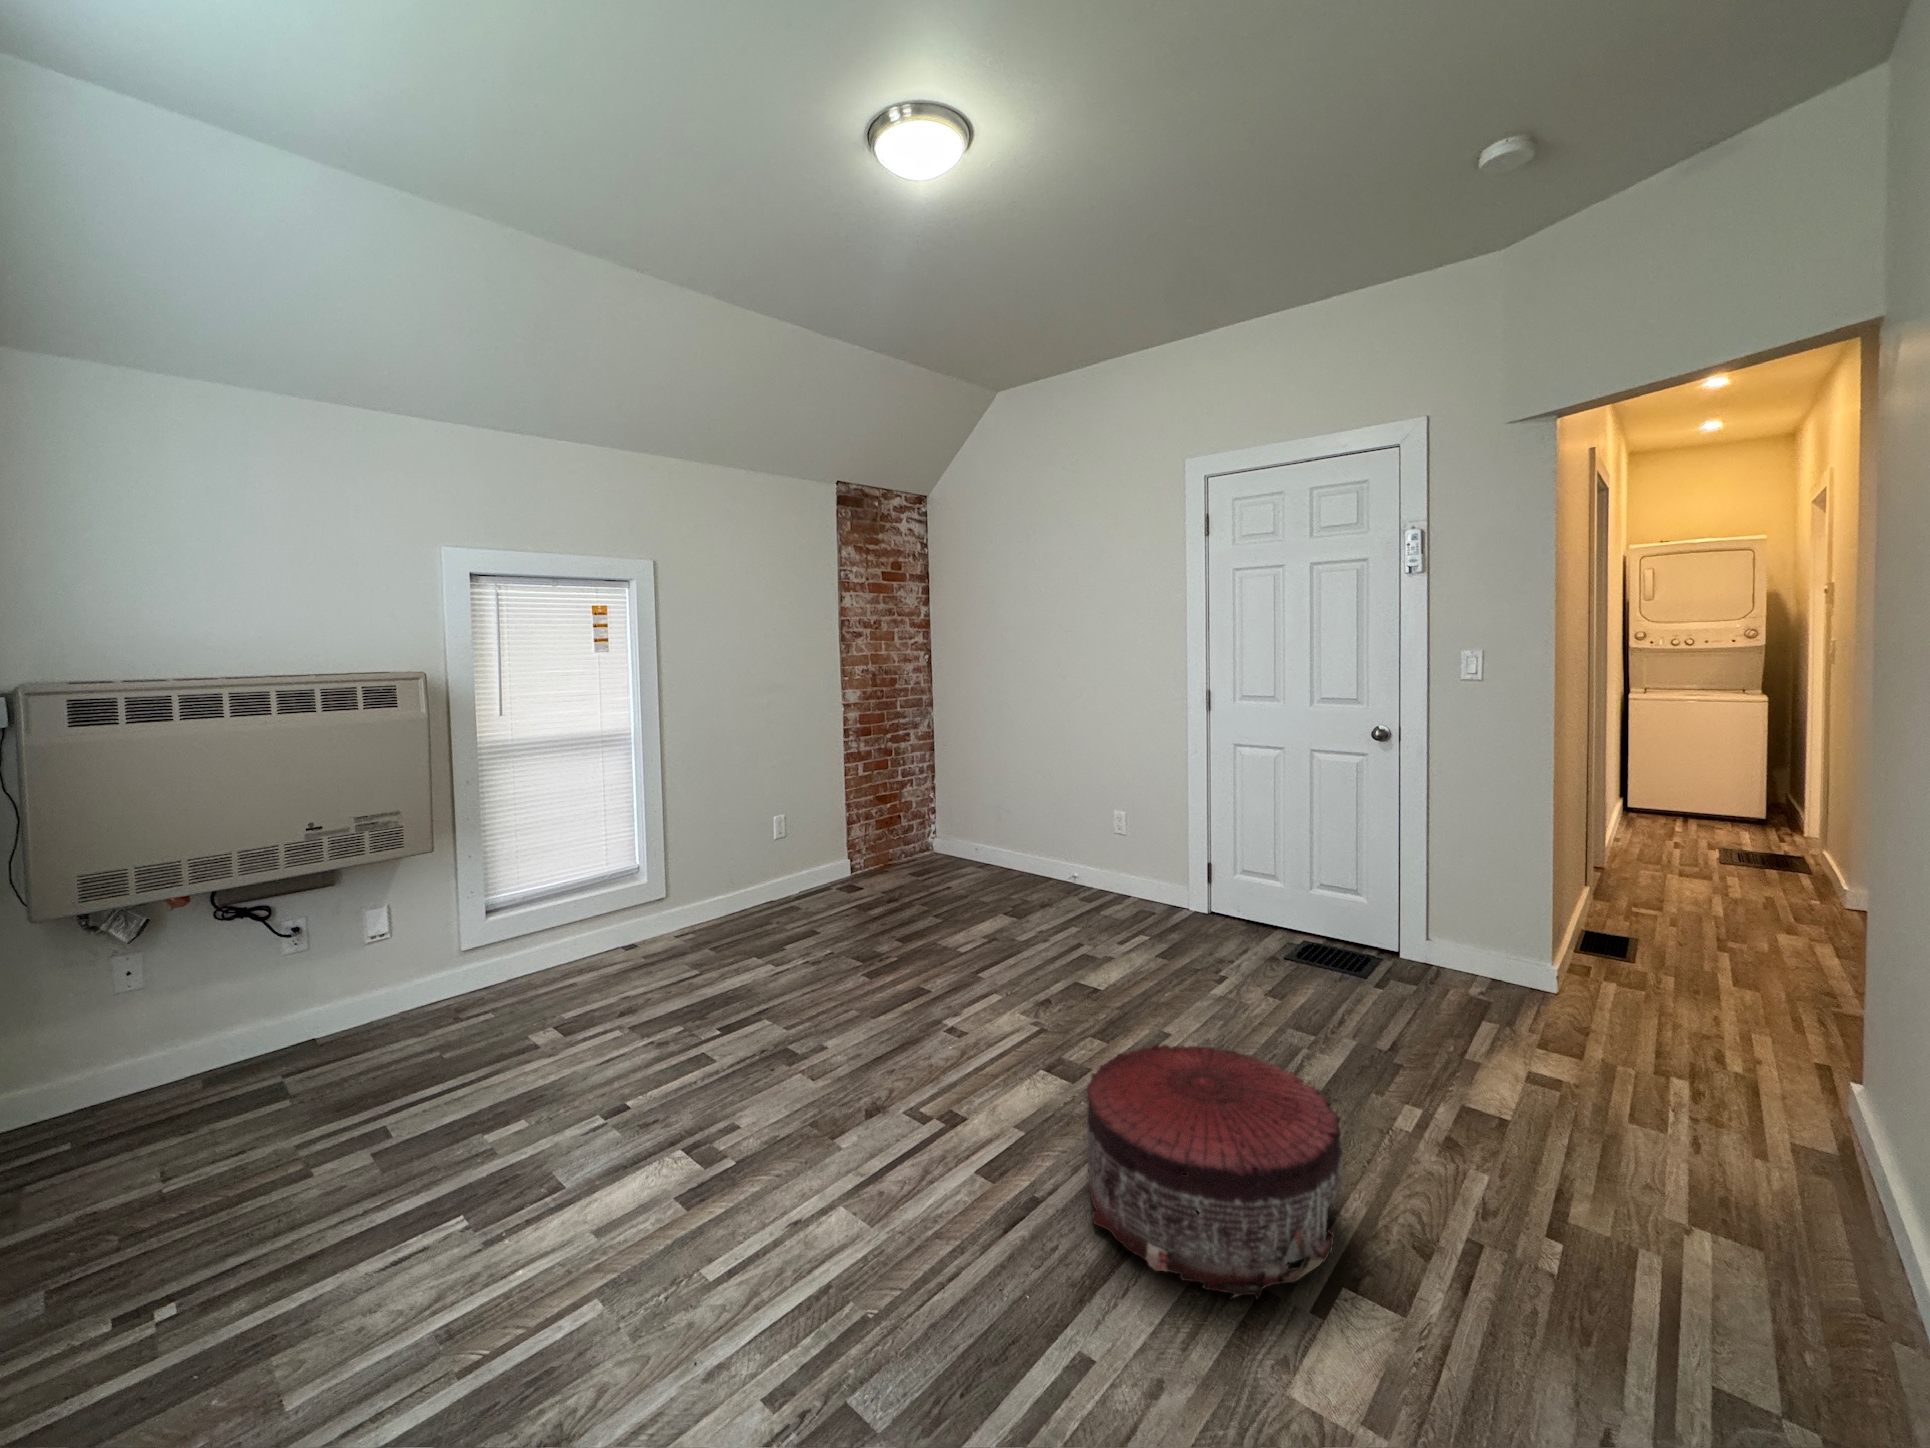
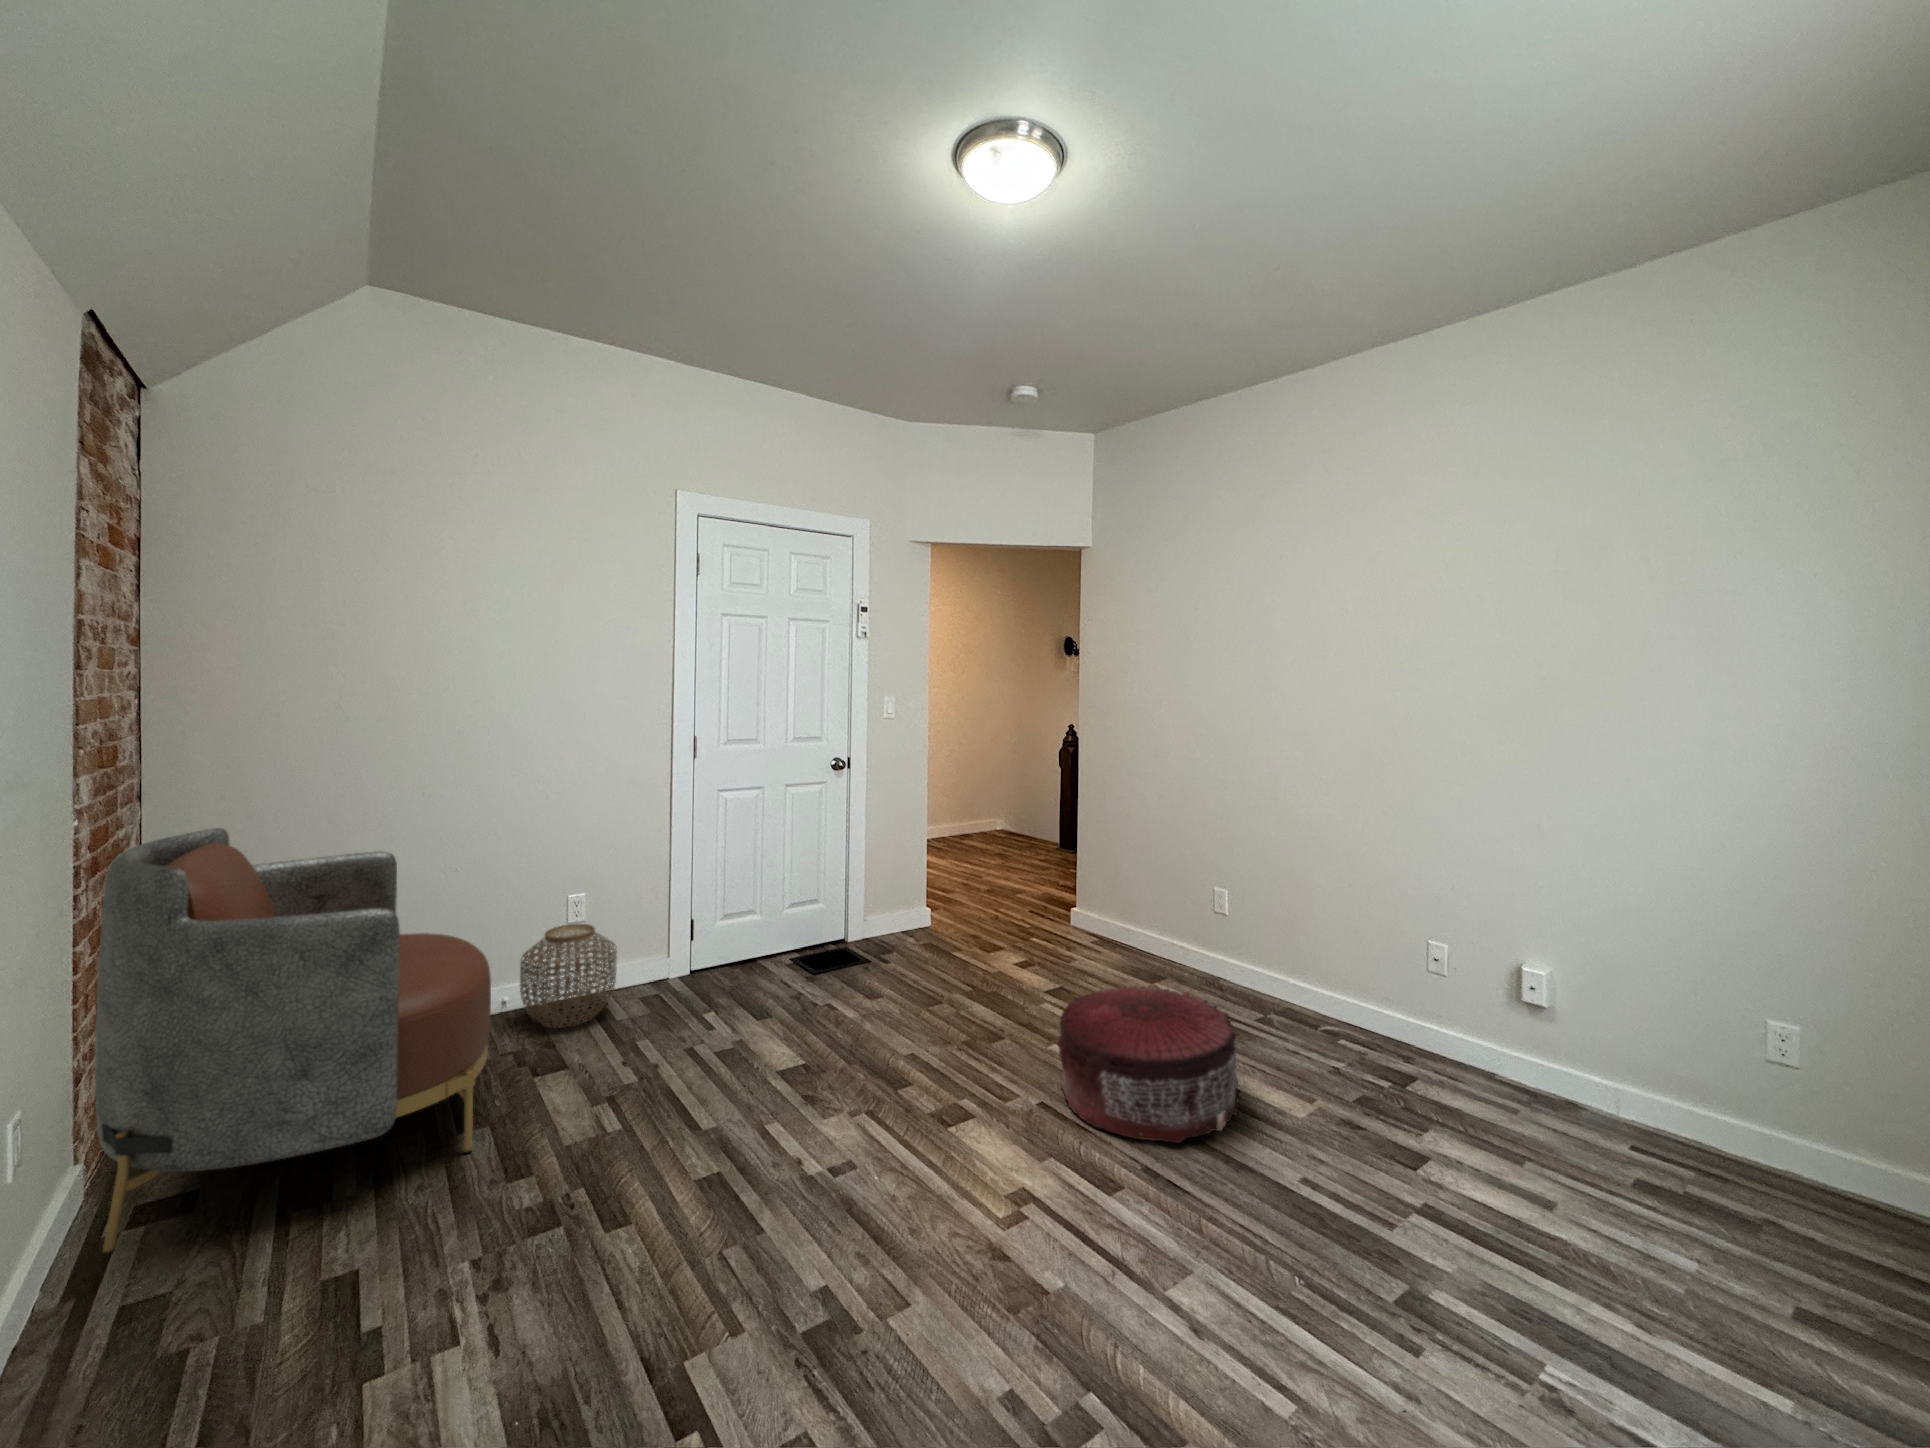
armchair: none [824,717,1005,924] -> present [95,828,491,1255]
woven basket: none [1060,828,1129,907] -> present [520,924,617,1028]

